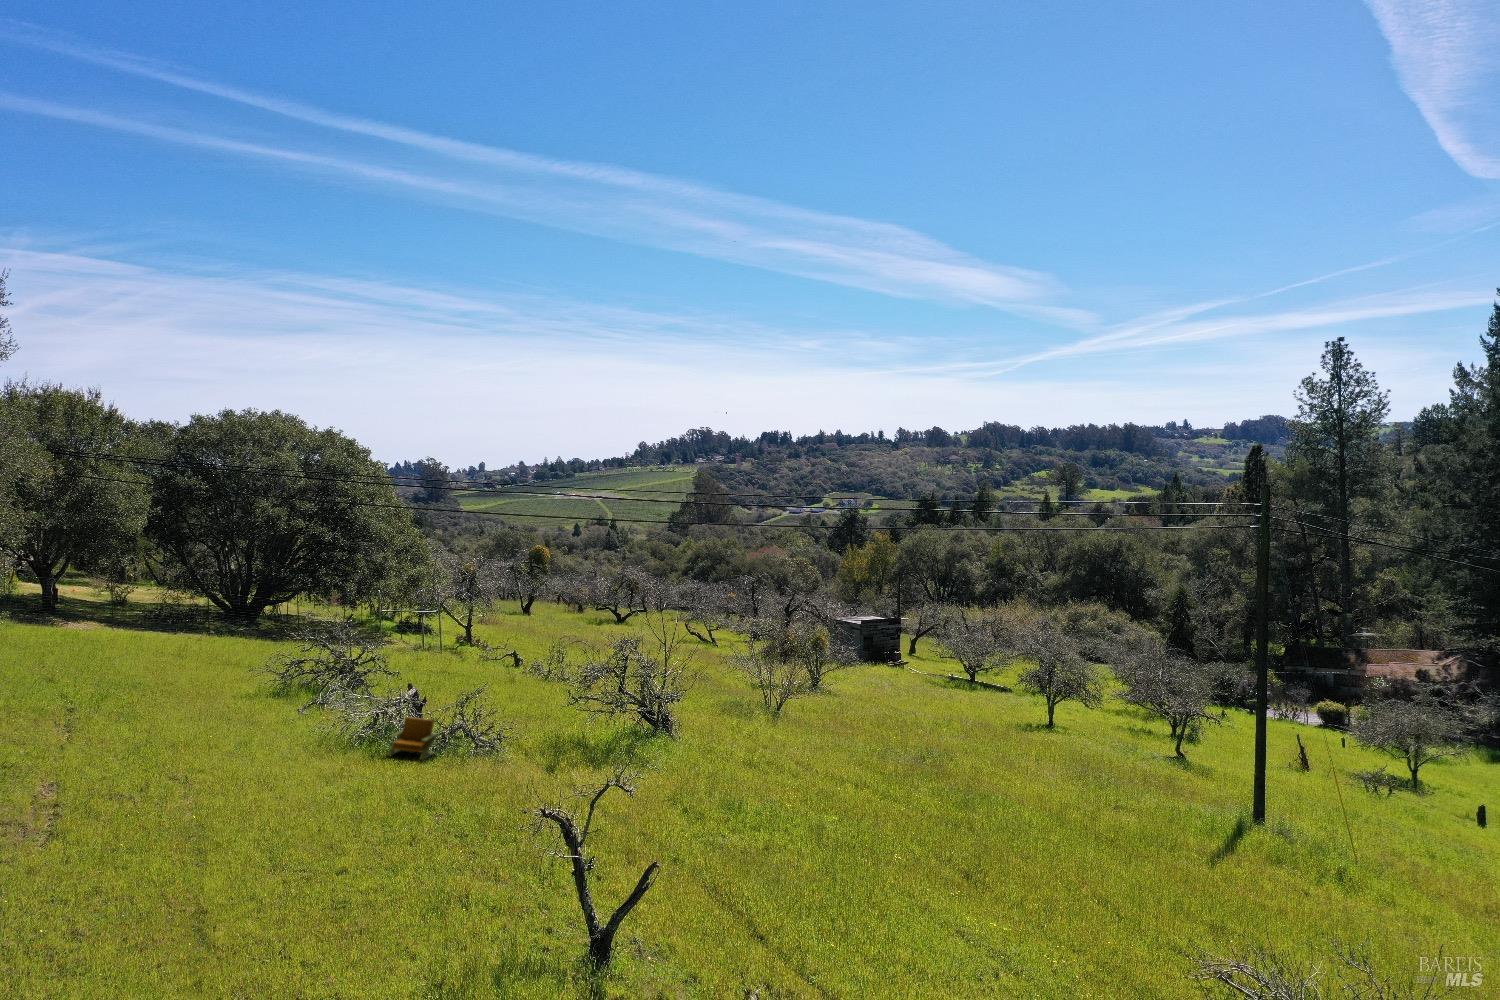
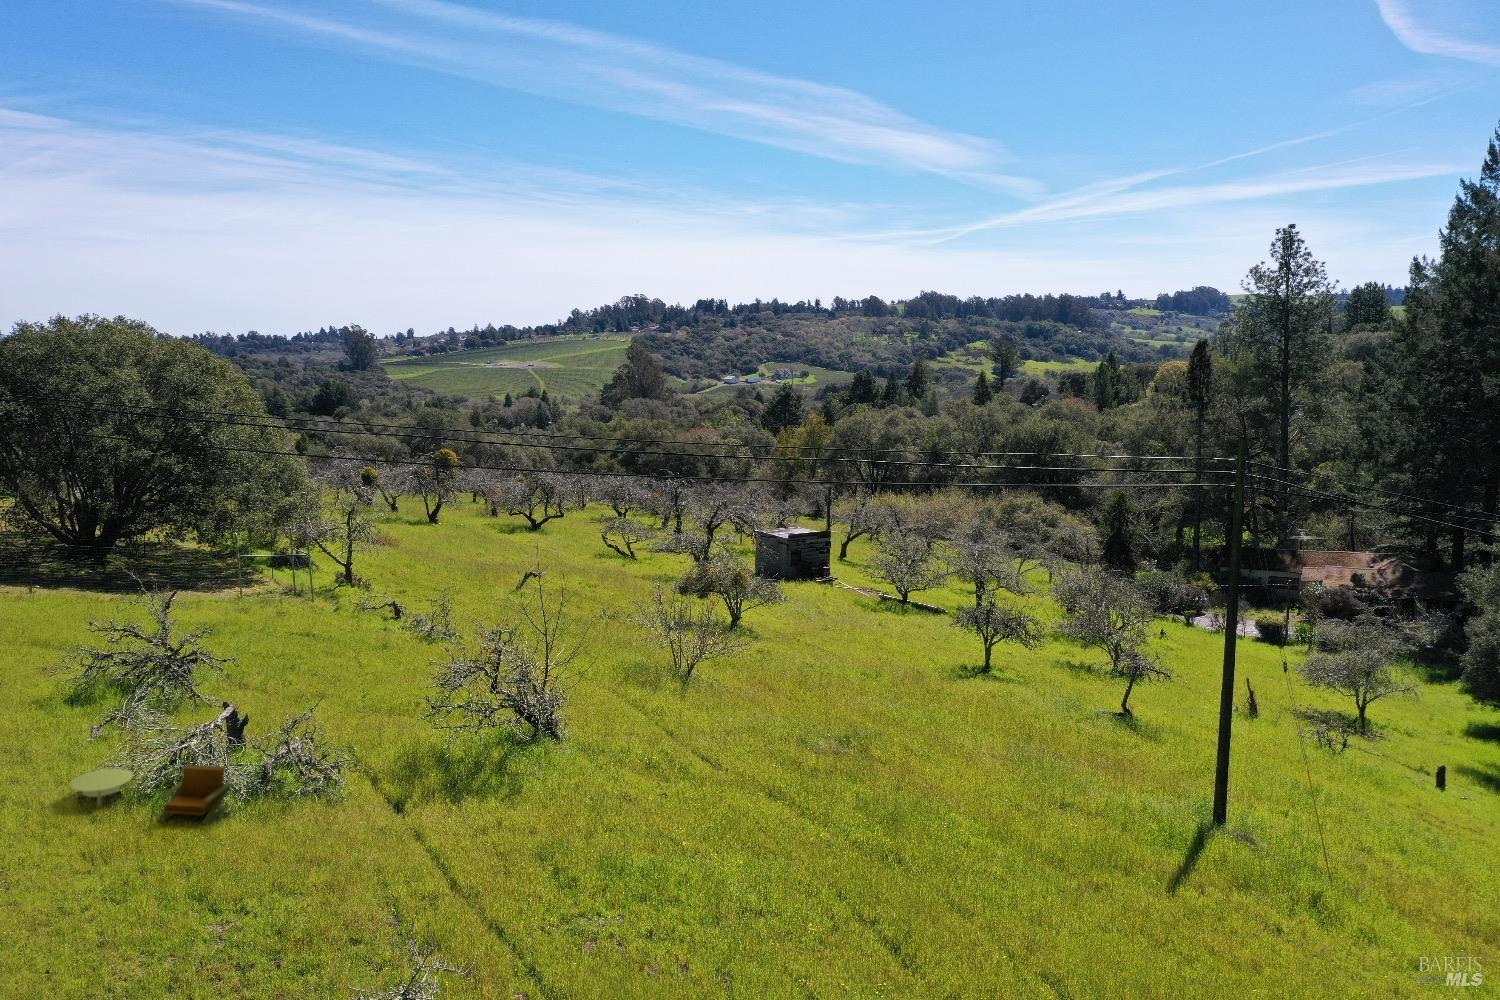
round table: none [321,722,363,747] -> present [70,769,133,809]

